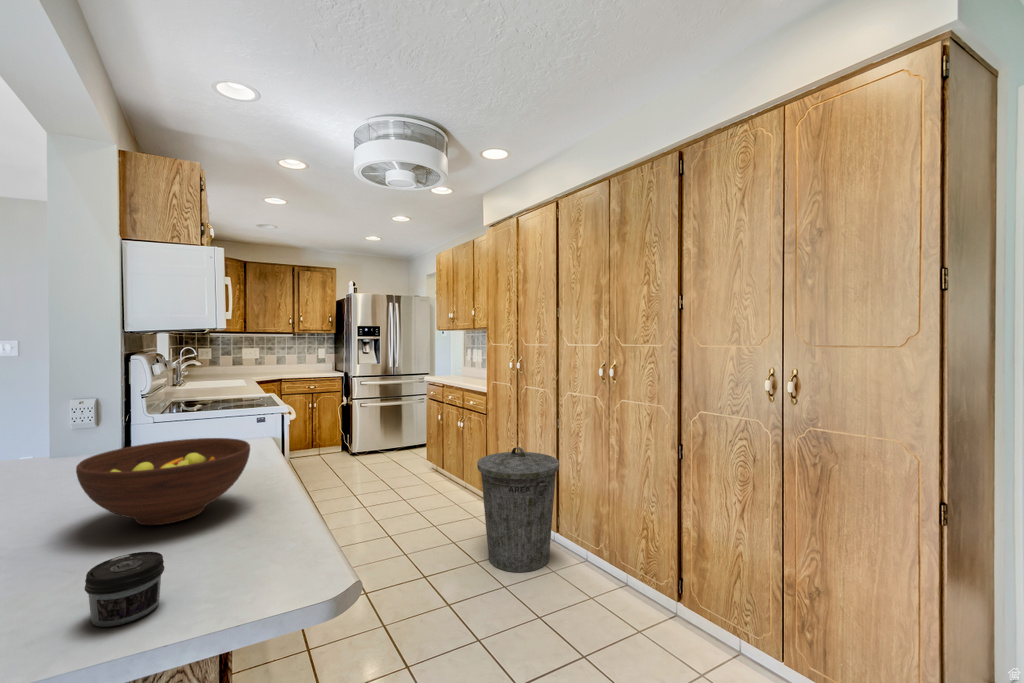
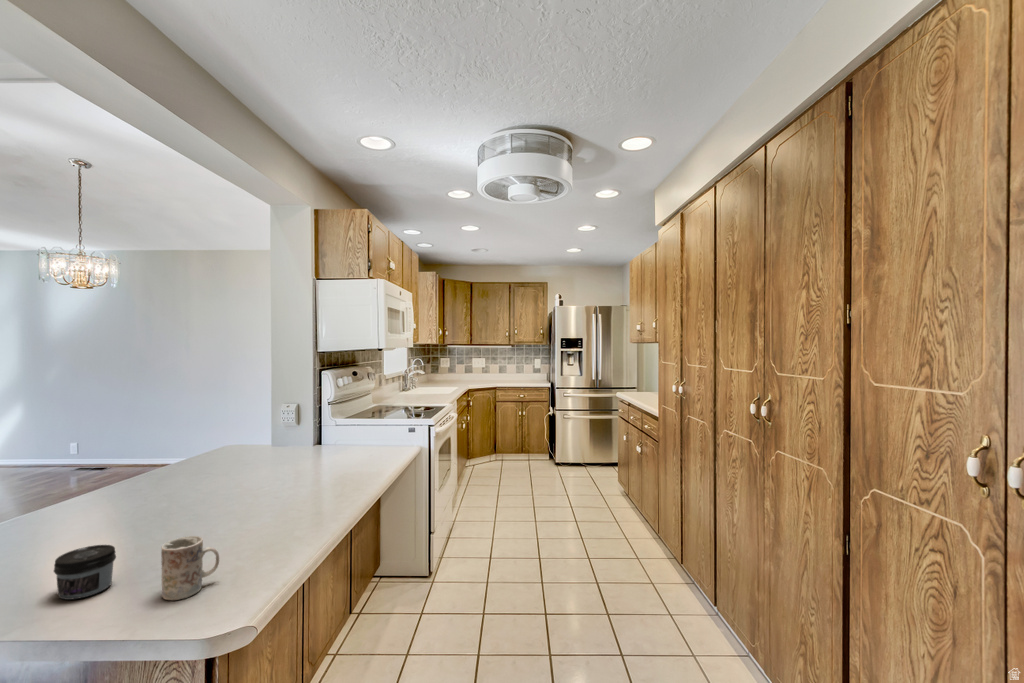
fruit bowl: present [76,438,250,525] -> none [161,449,291,519]
trash can: present [477,447,559,572] -> none [609,492,713,649]
mug: none [249,516,297,588] -> present [161,536,219,600]

